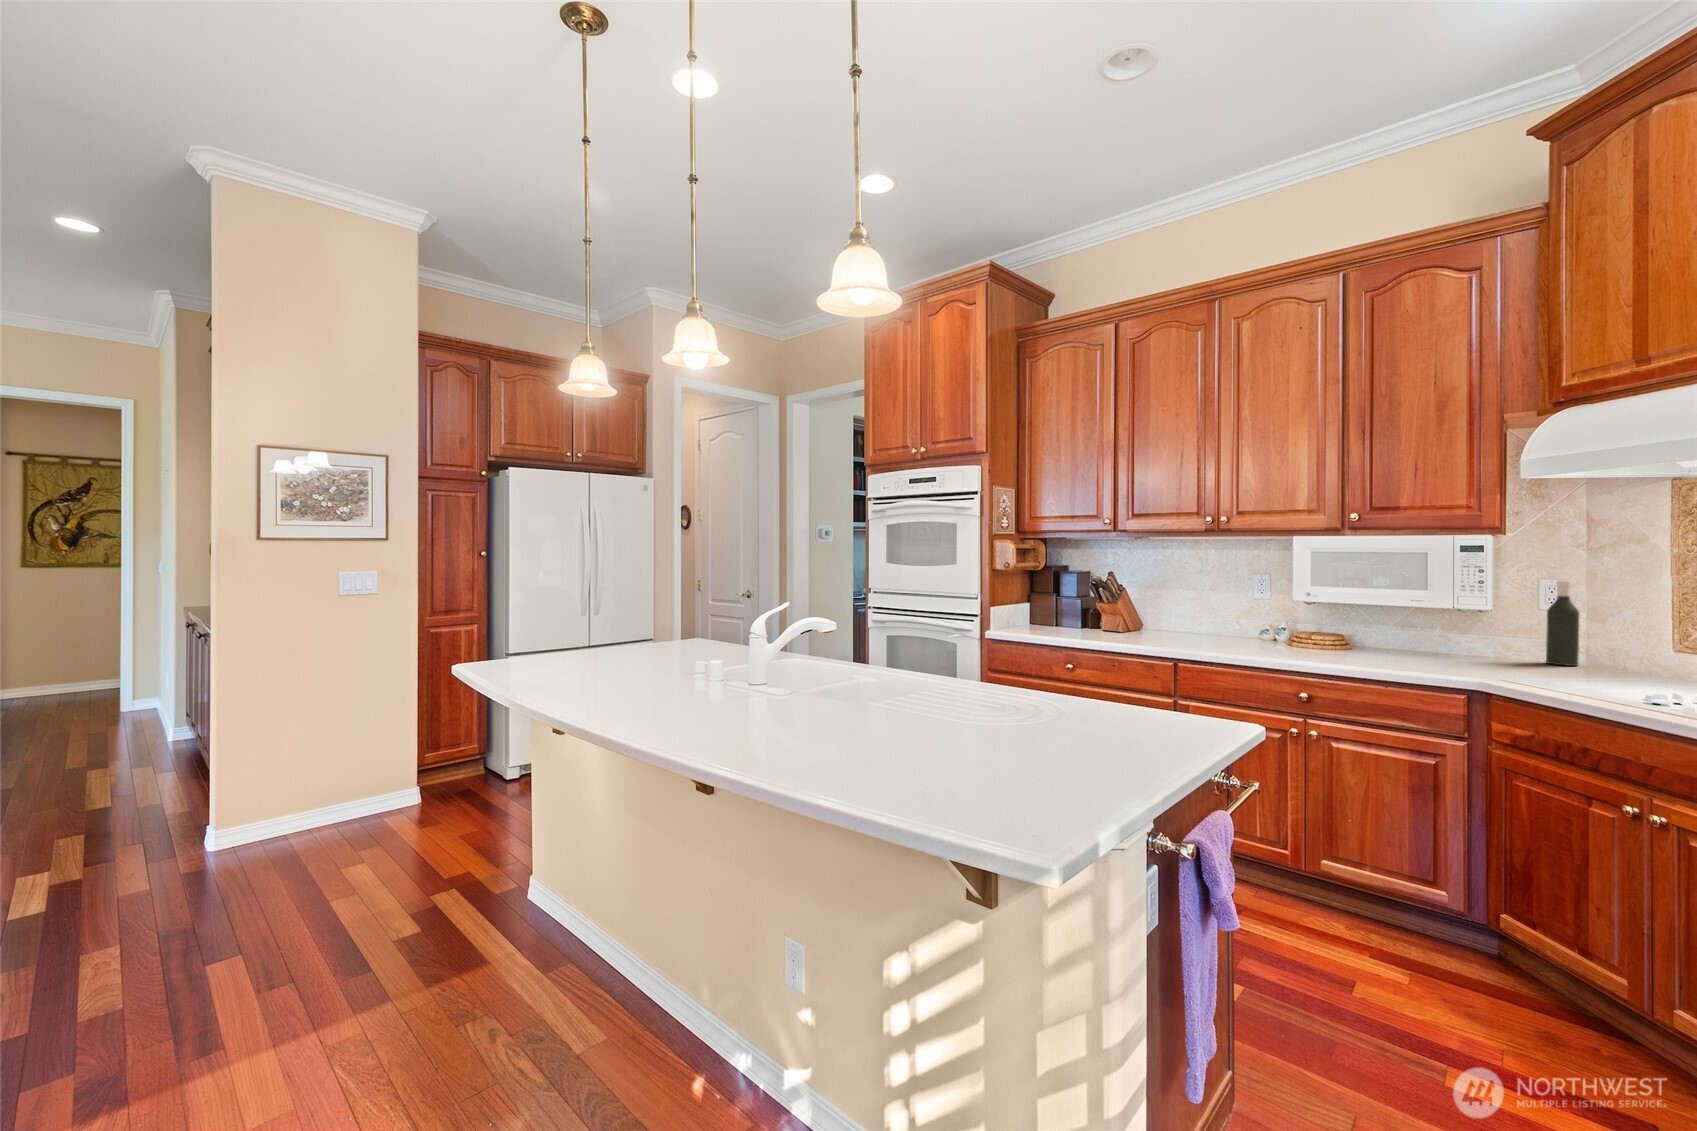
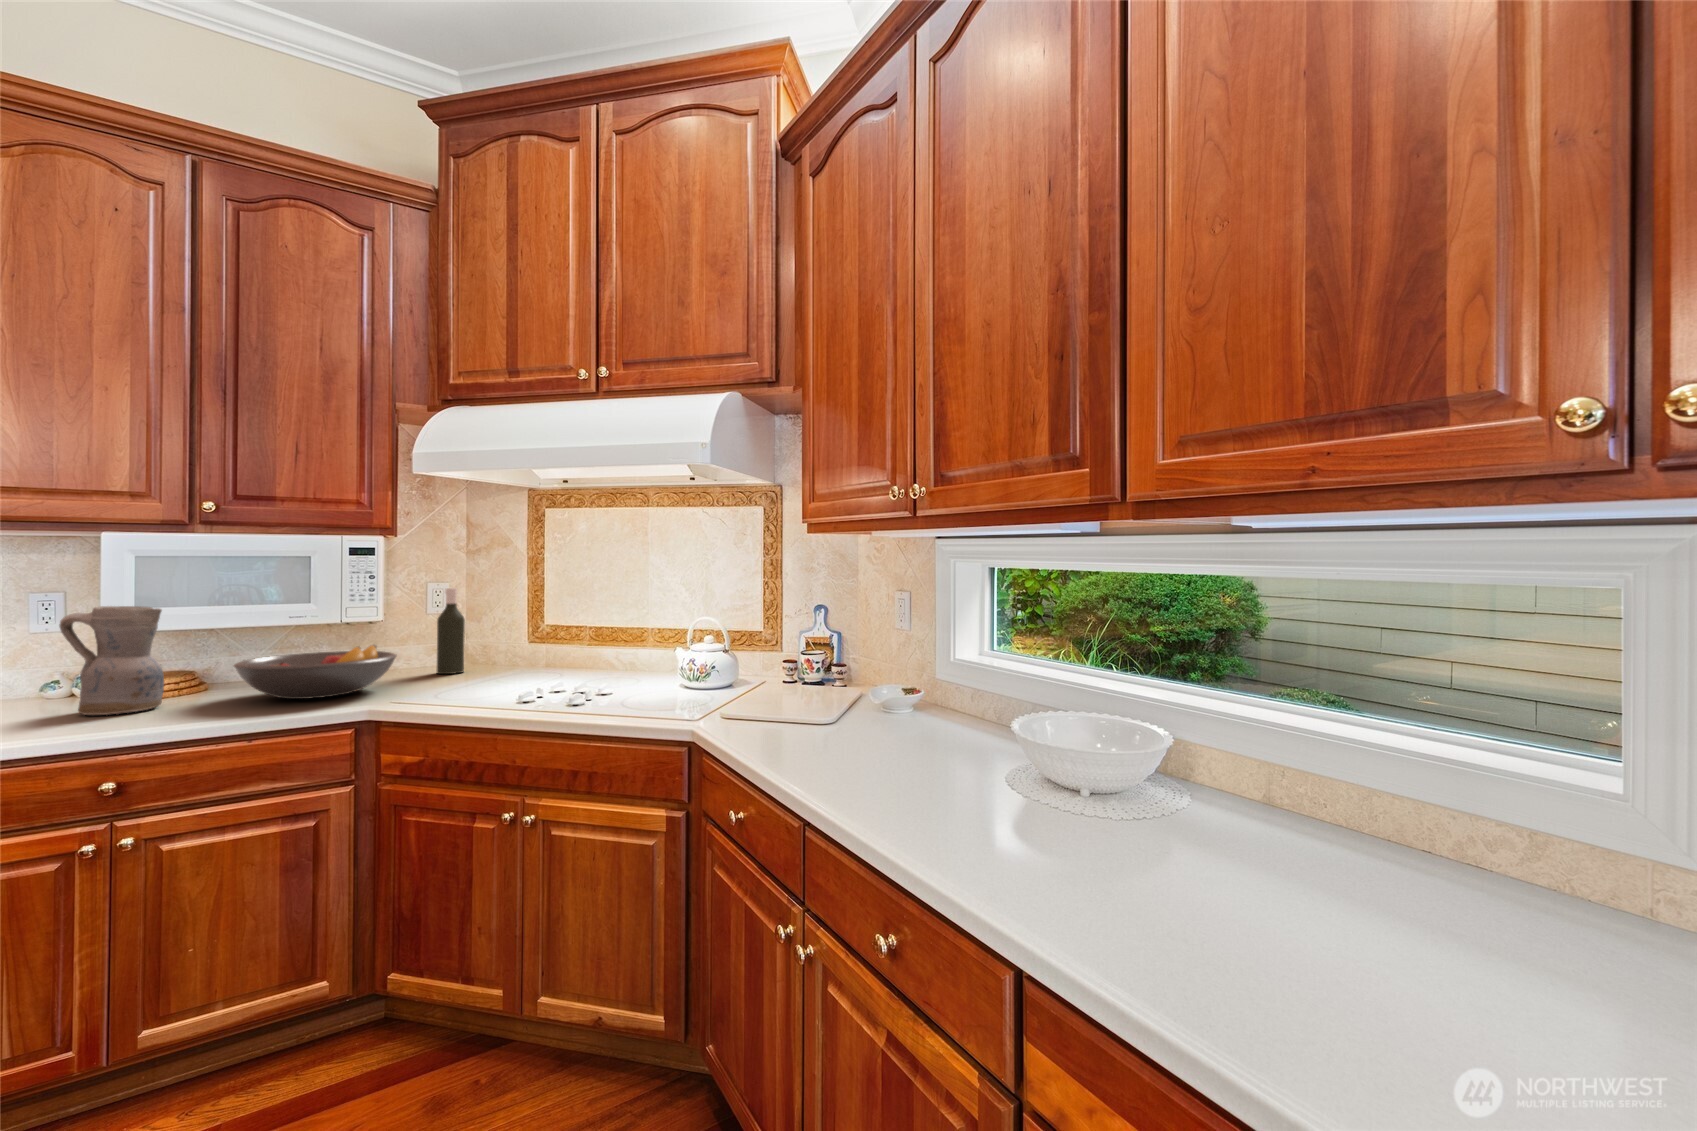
ceramic pitcher: none [1277,586,1330,656] -> present [59,606,164,715]
fruit bowl: none [1373,629,1505,667] -> present [234,645,397,699]

